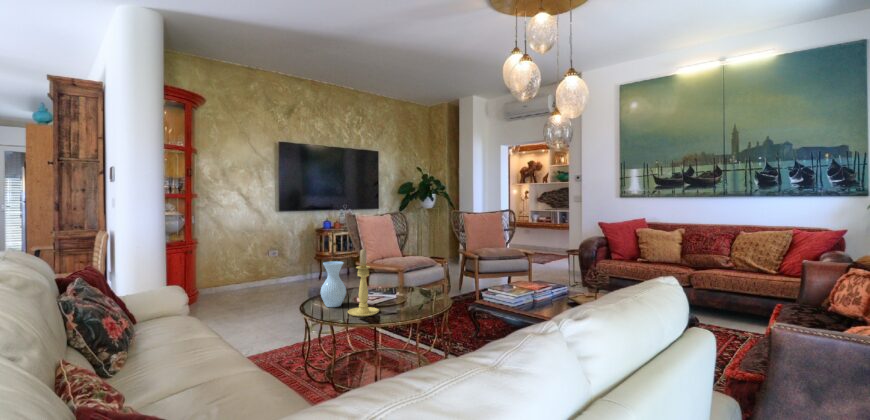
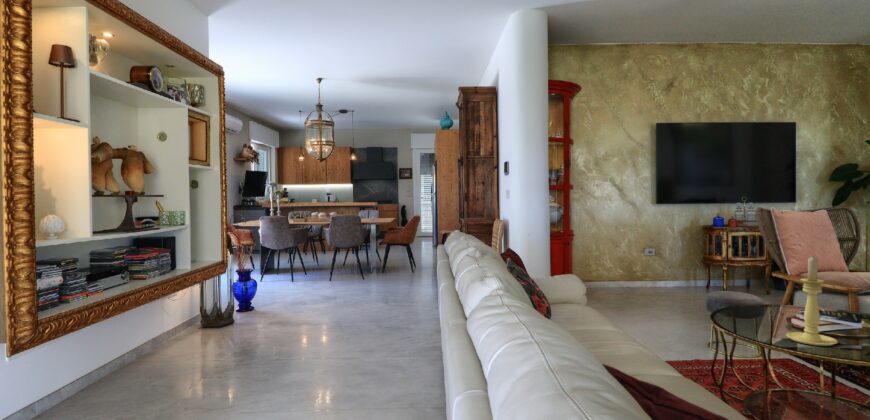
vase: present [321,261,346,307] -> none [742,269,779,326]

